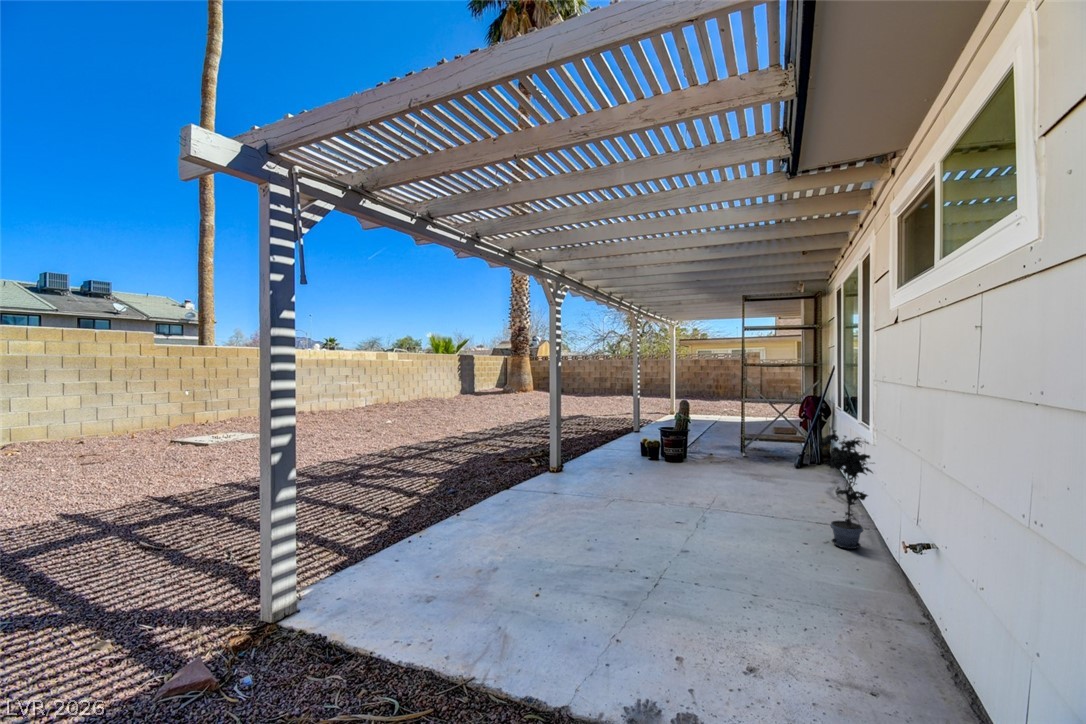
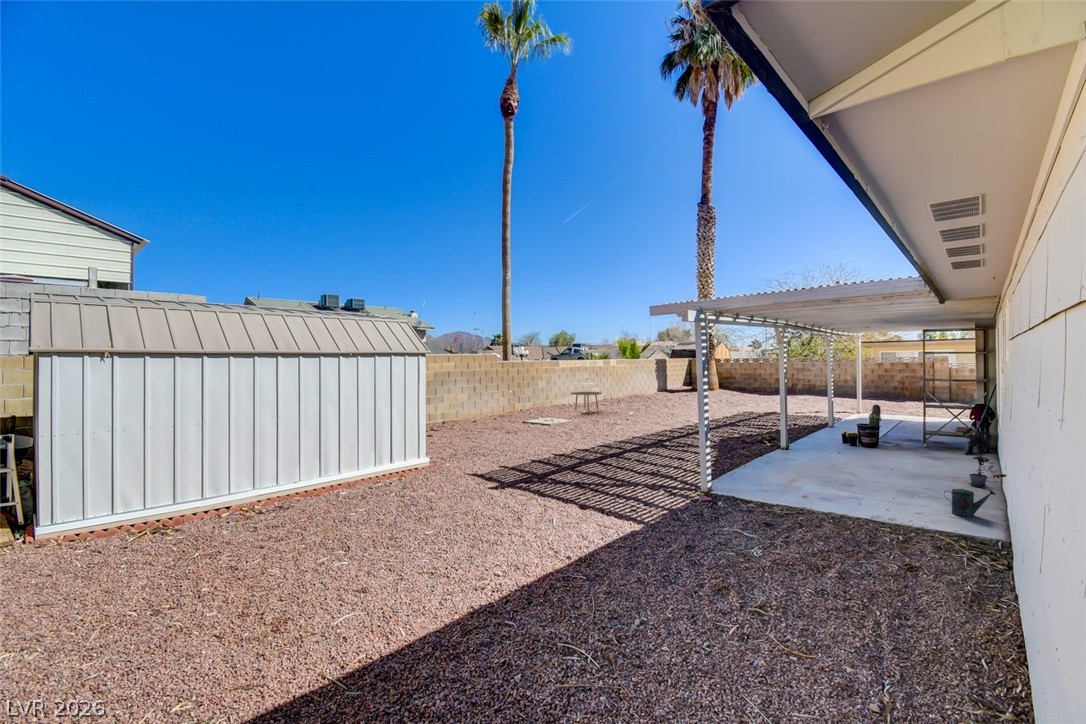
round table: none [317,391,363,422] -> present [571,392,602,415]
watering can: none [818,603,954,696] -> present [944,489,996,517]

